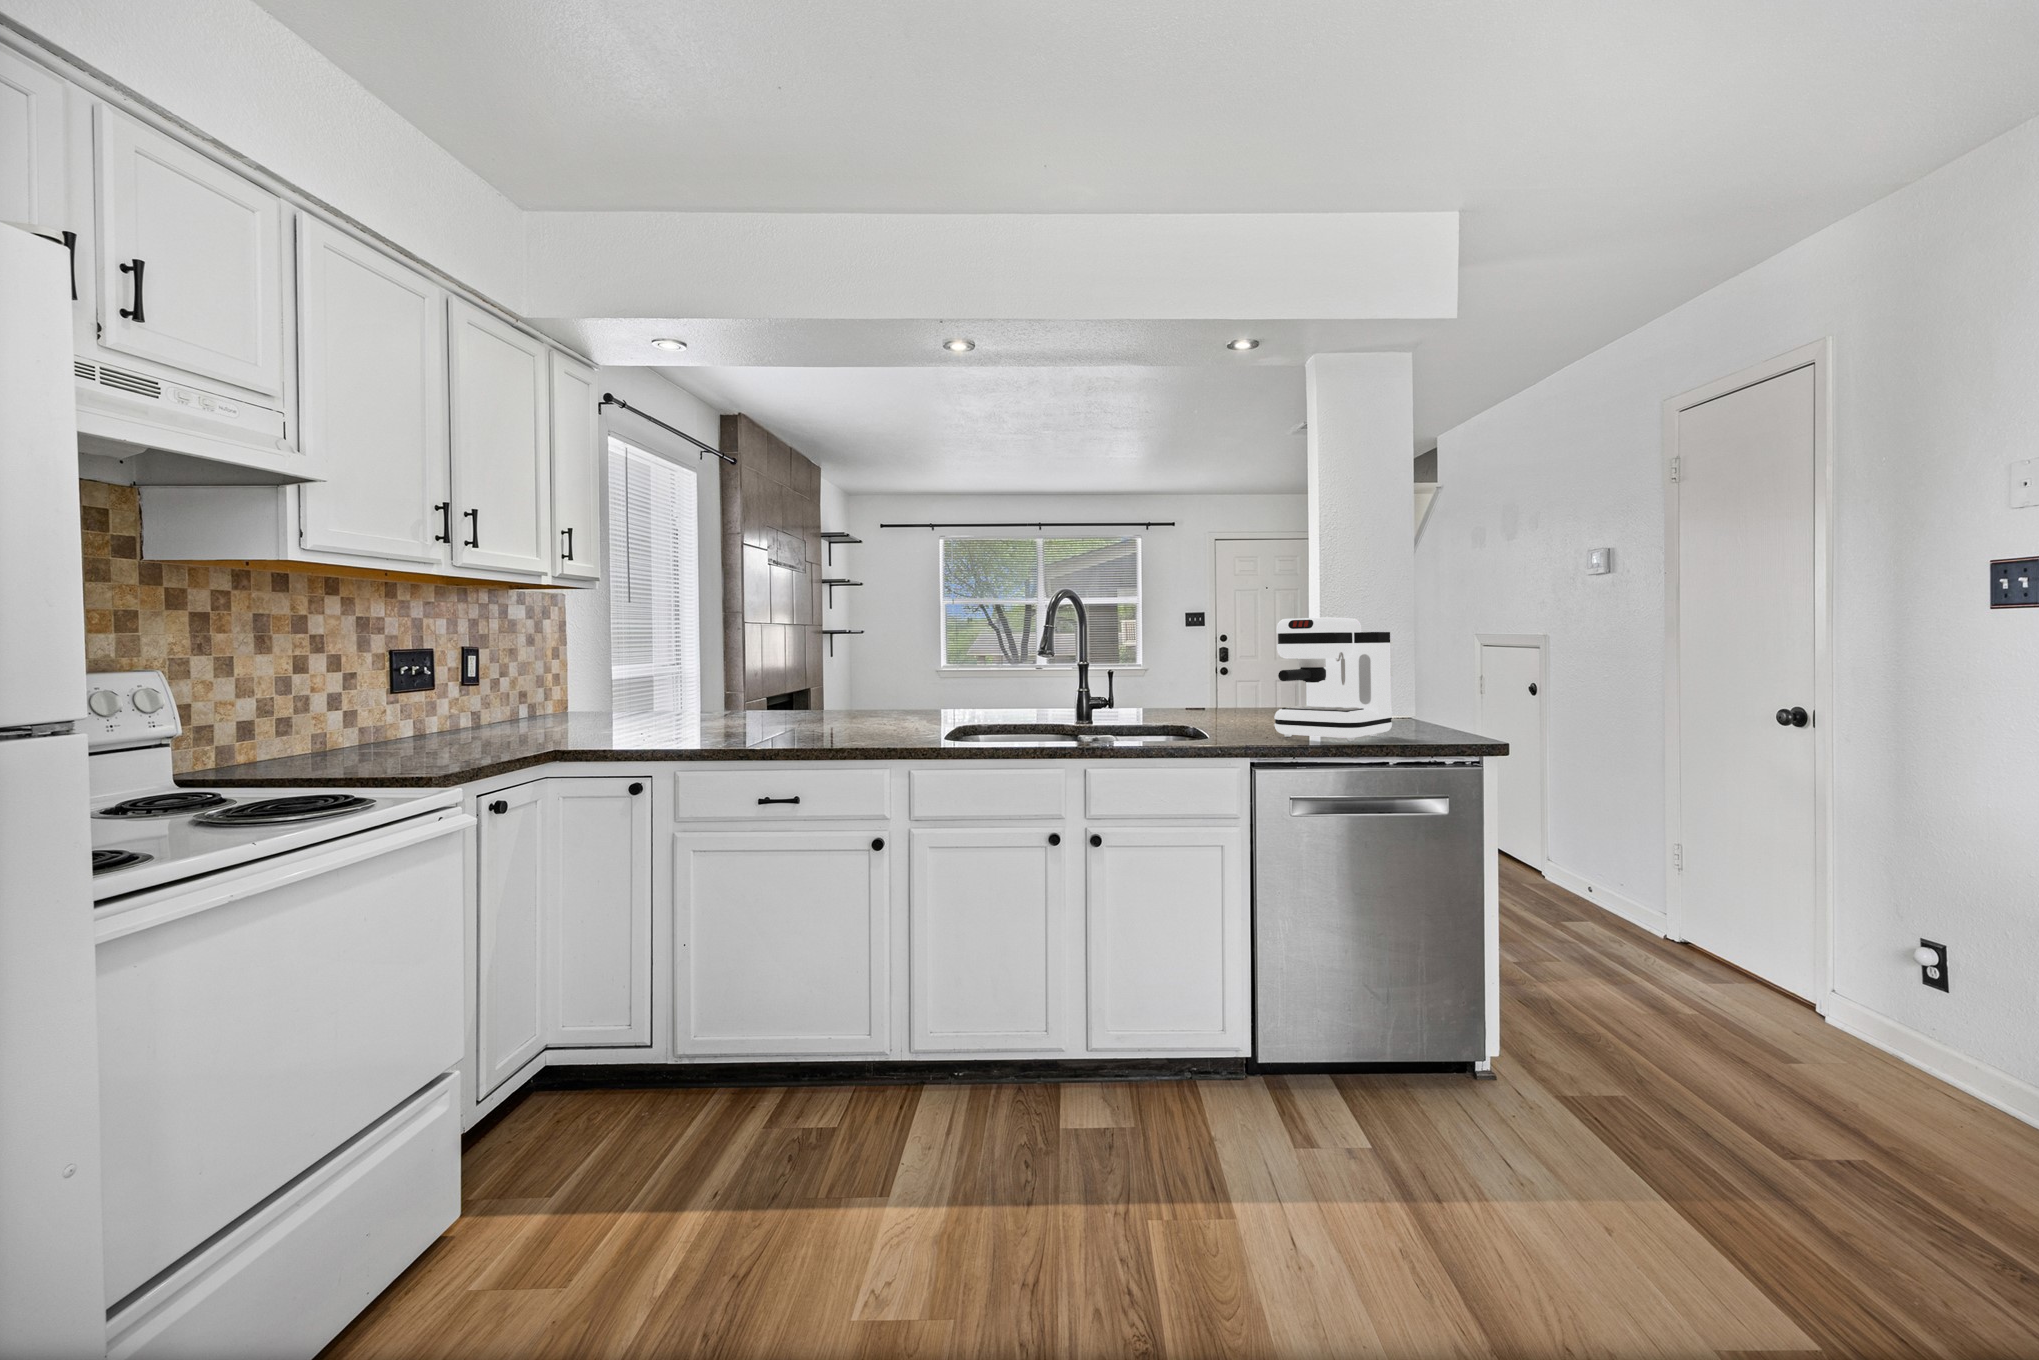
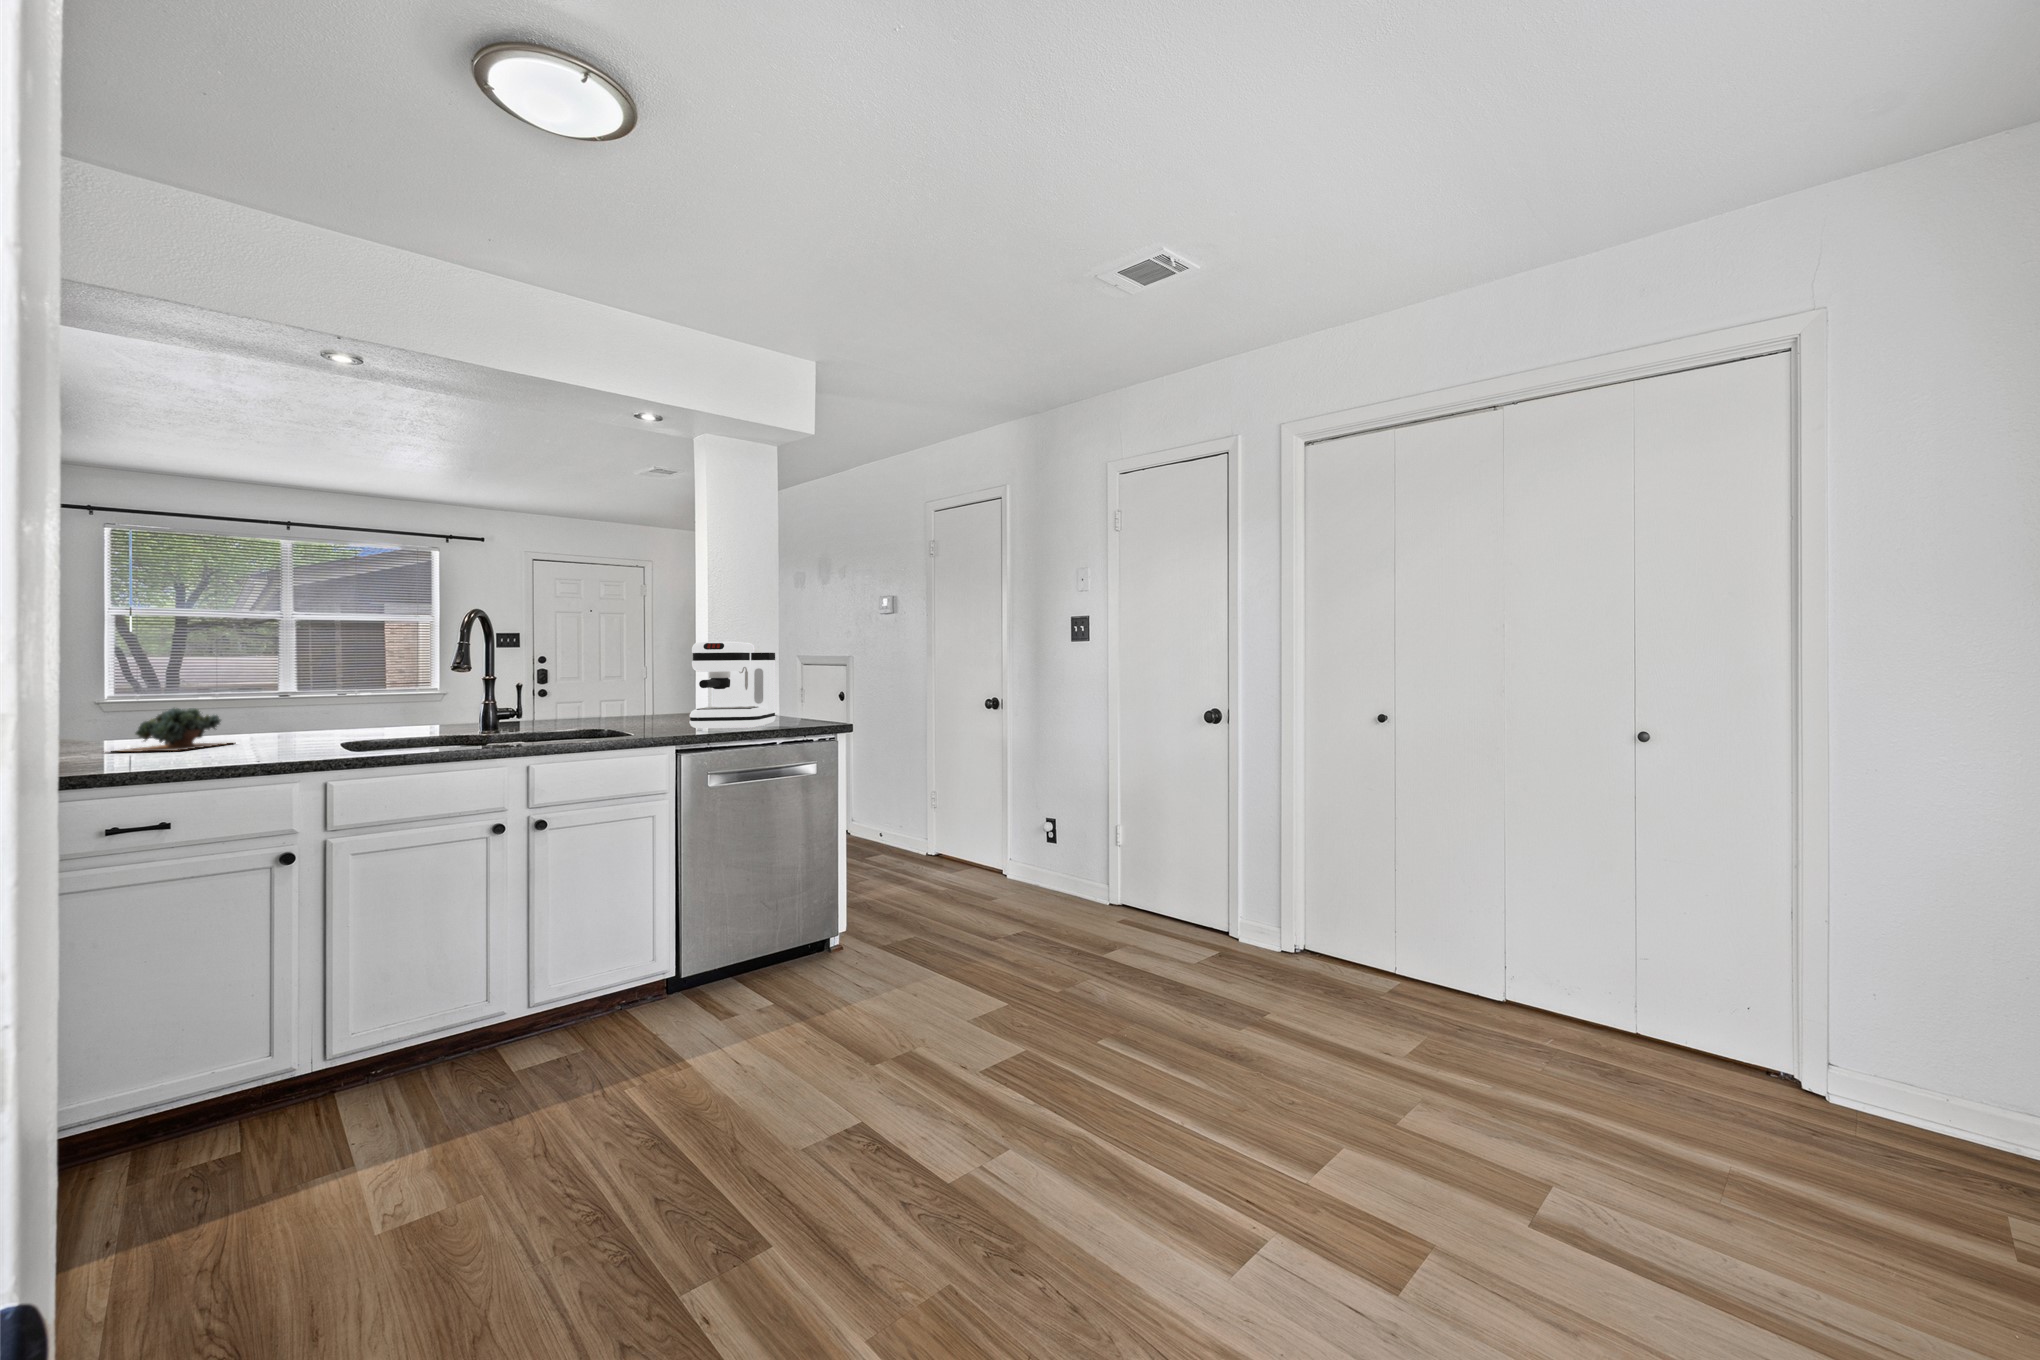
succulent plant: none [806,686,895,726] -> present [105,708,227,753]

